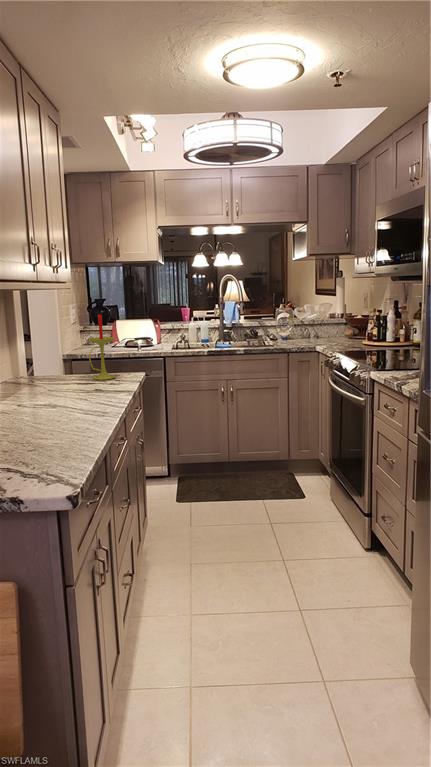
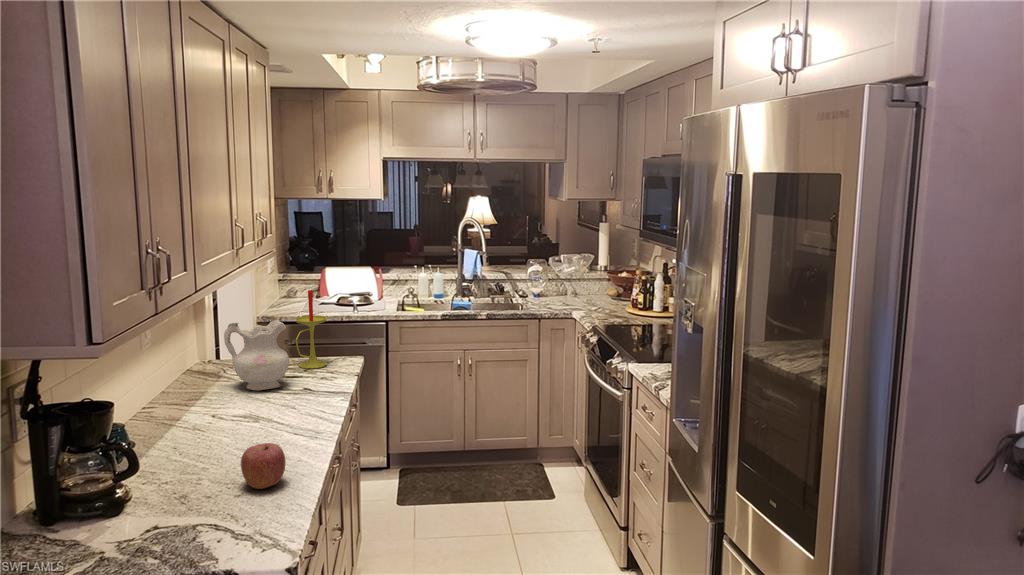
ceramic pitcher: none [28,334,83,392] -> present [224,320,289,391]
apple: none [34,411,74,449] -> present [241,443,286,489]

